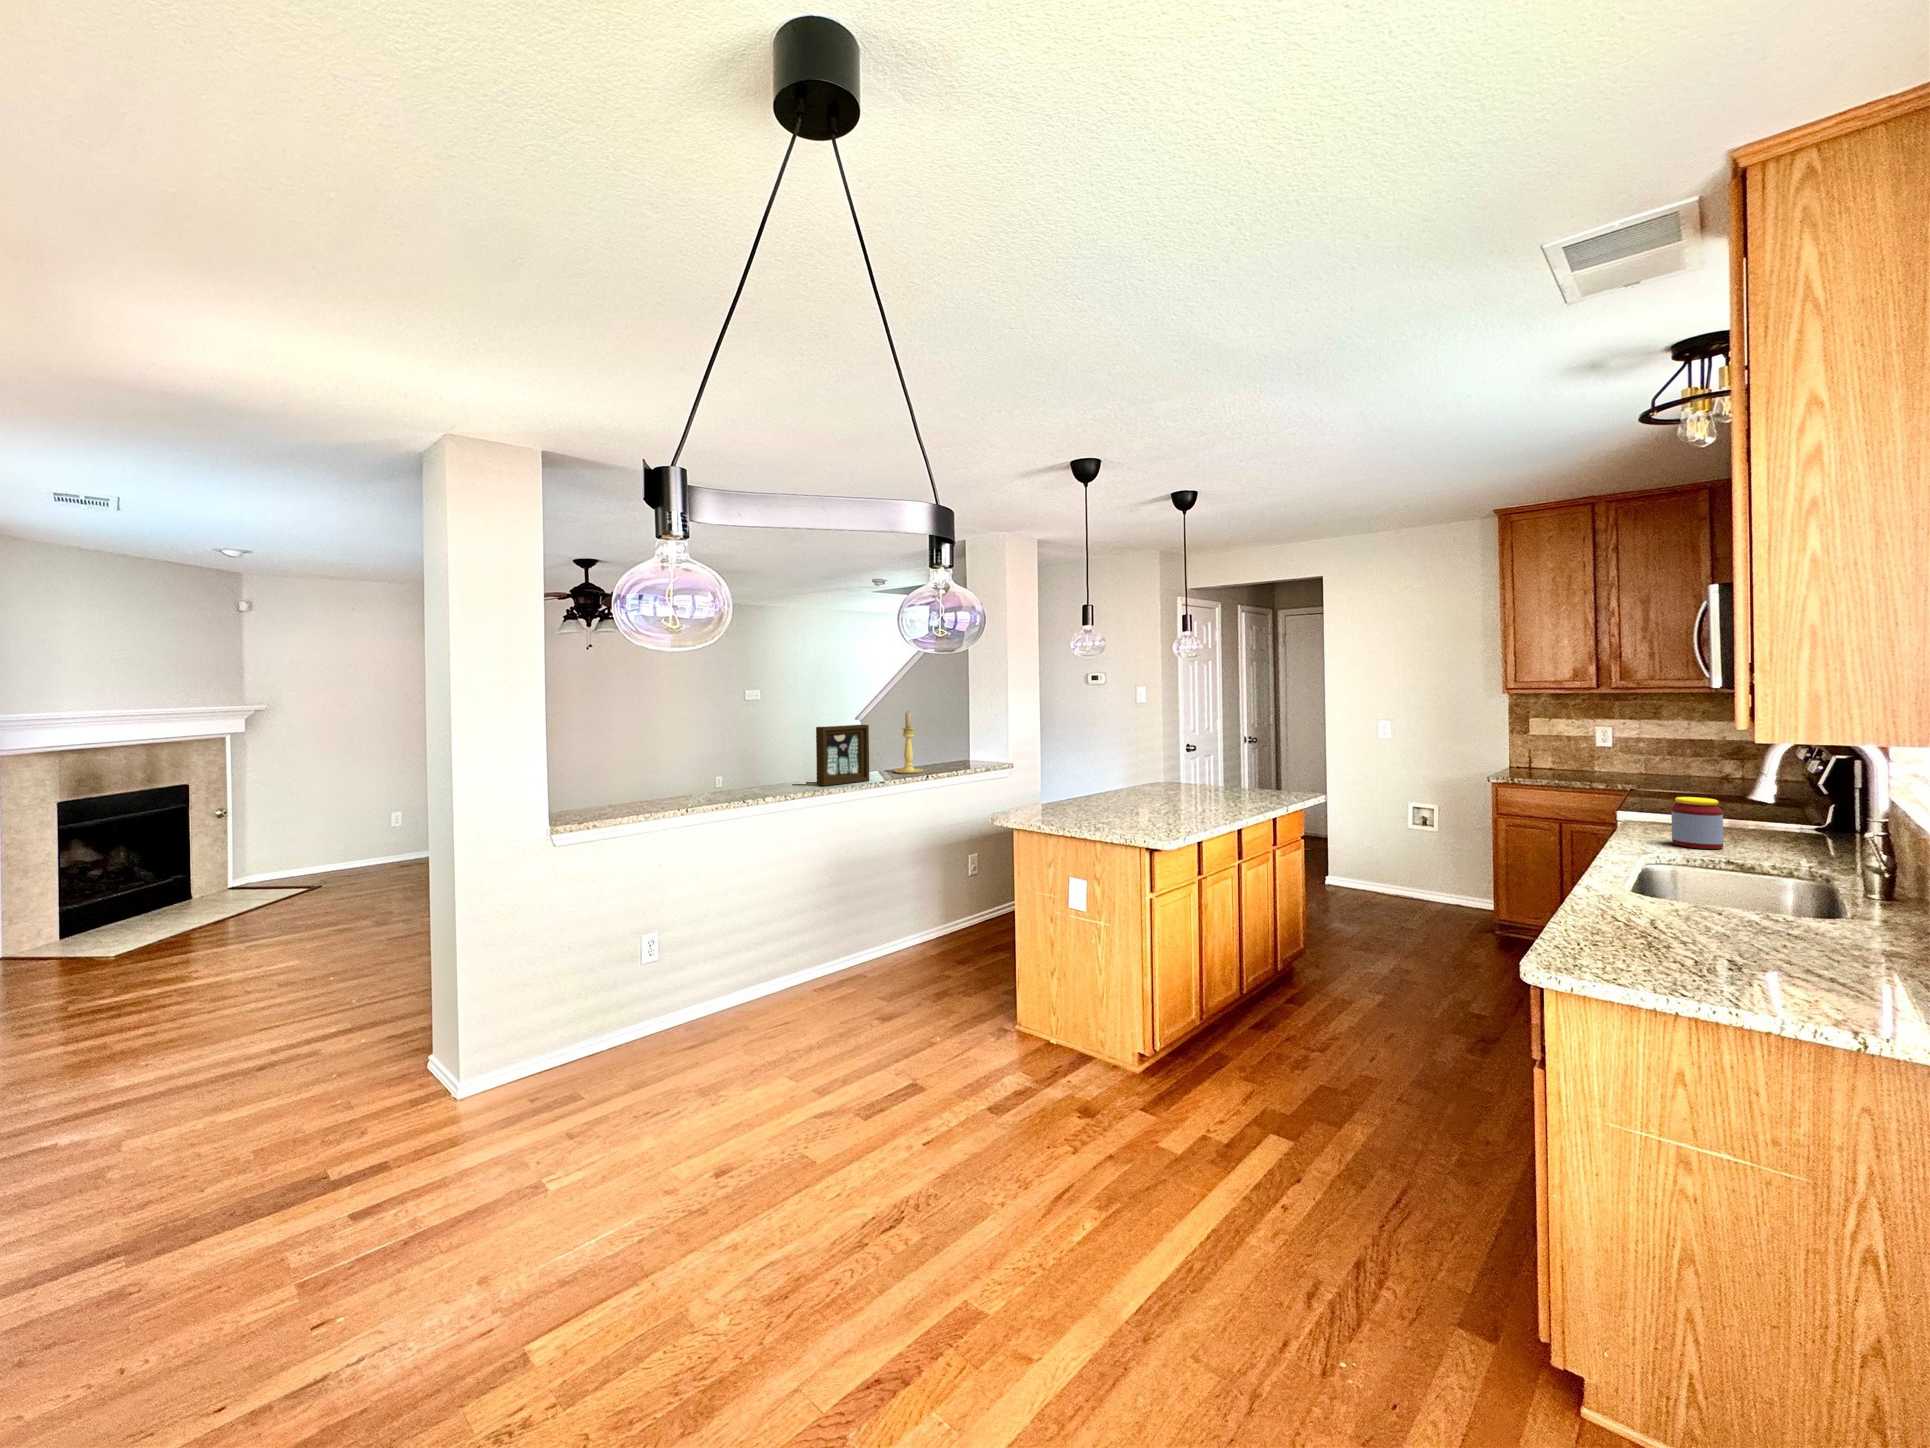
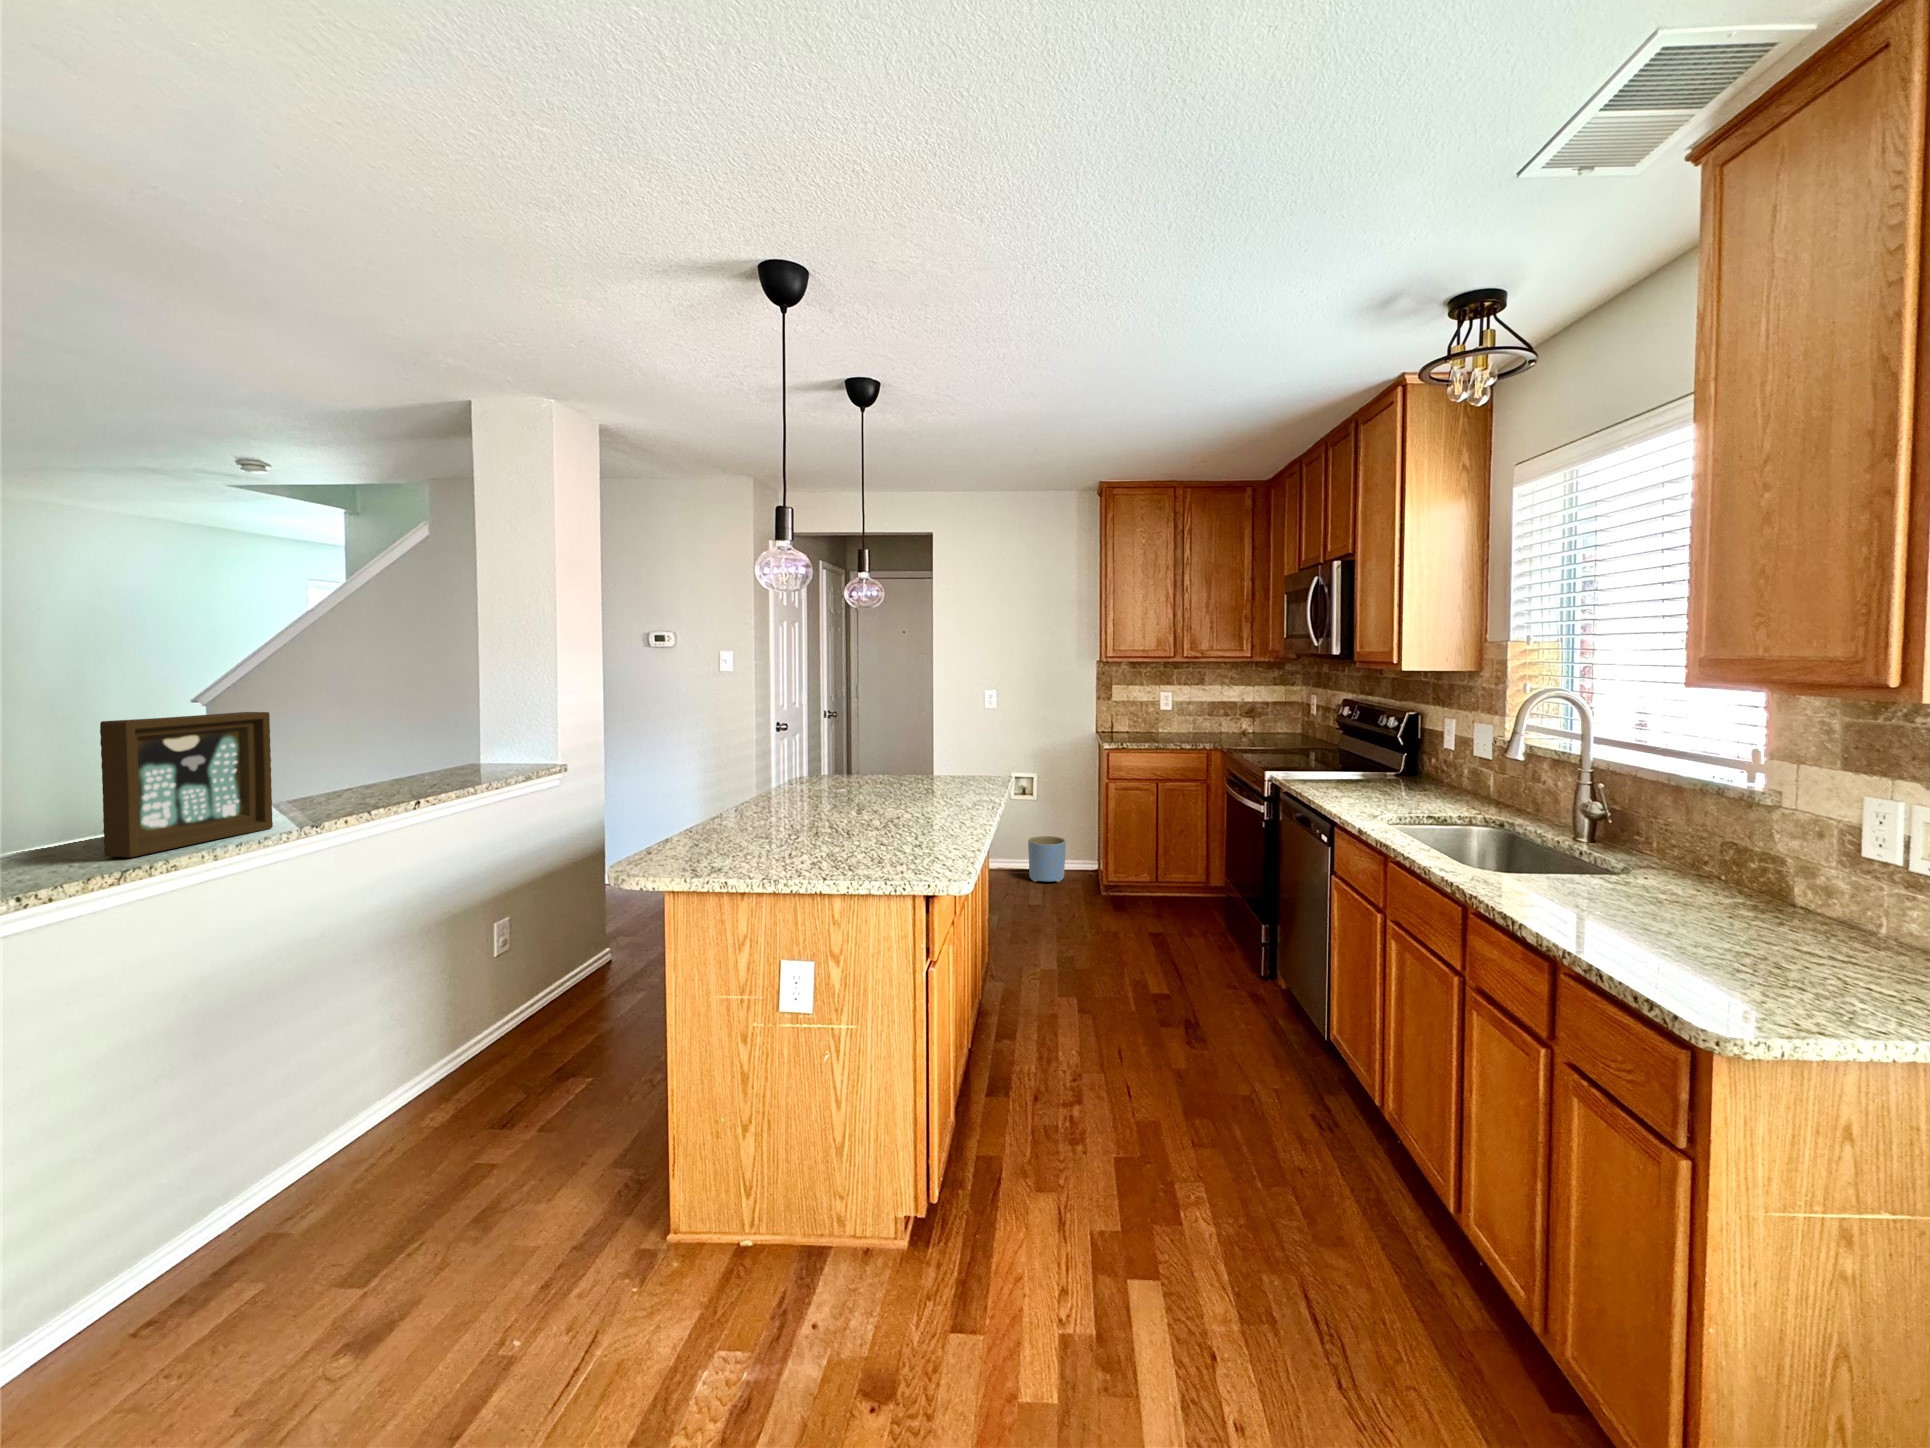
candle holder: present [894,712,923,773] -> none [330,683,402,802]
jar: present [1671,797,1723,849] -> none [1347,754,1384,801]
planter: none [1421,872,1467,921] -> present [1028,836,1066,882]

